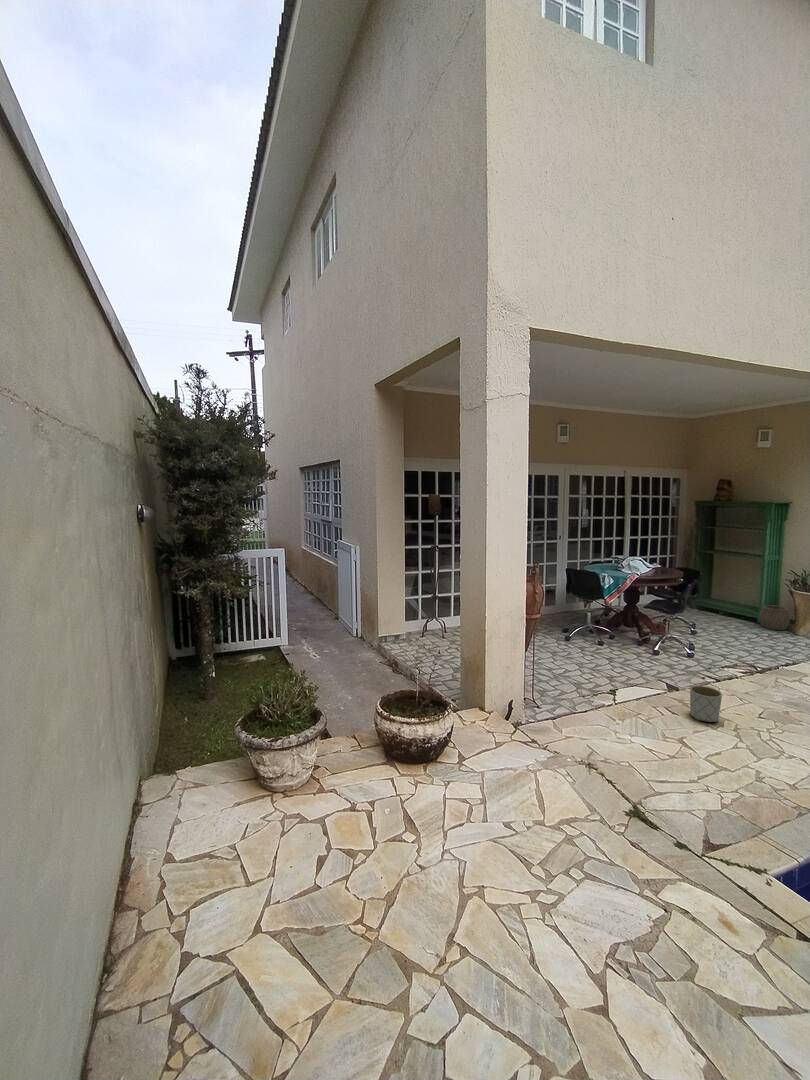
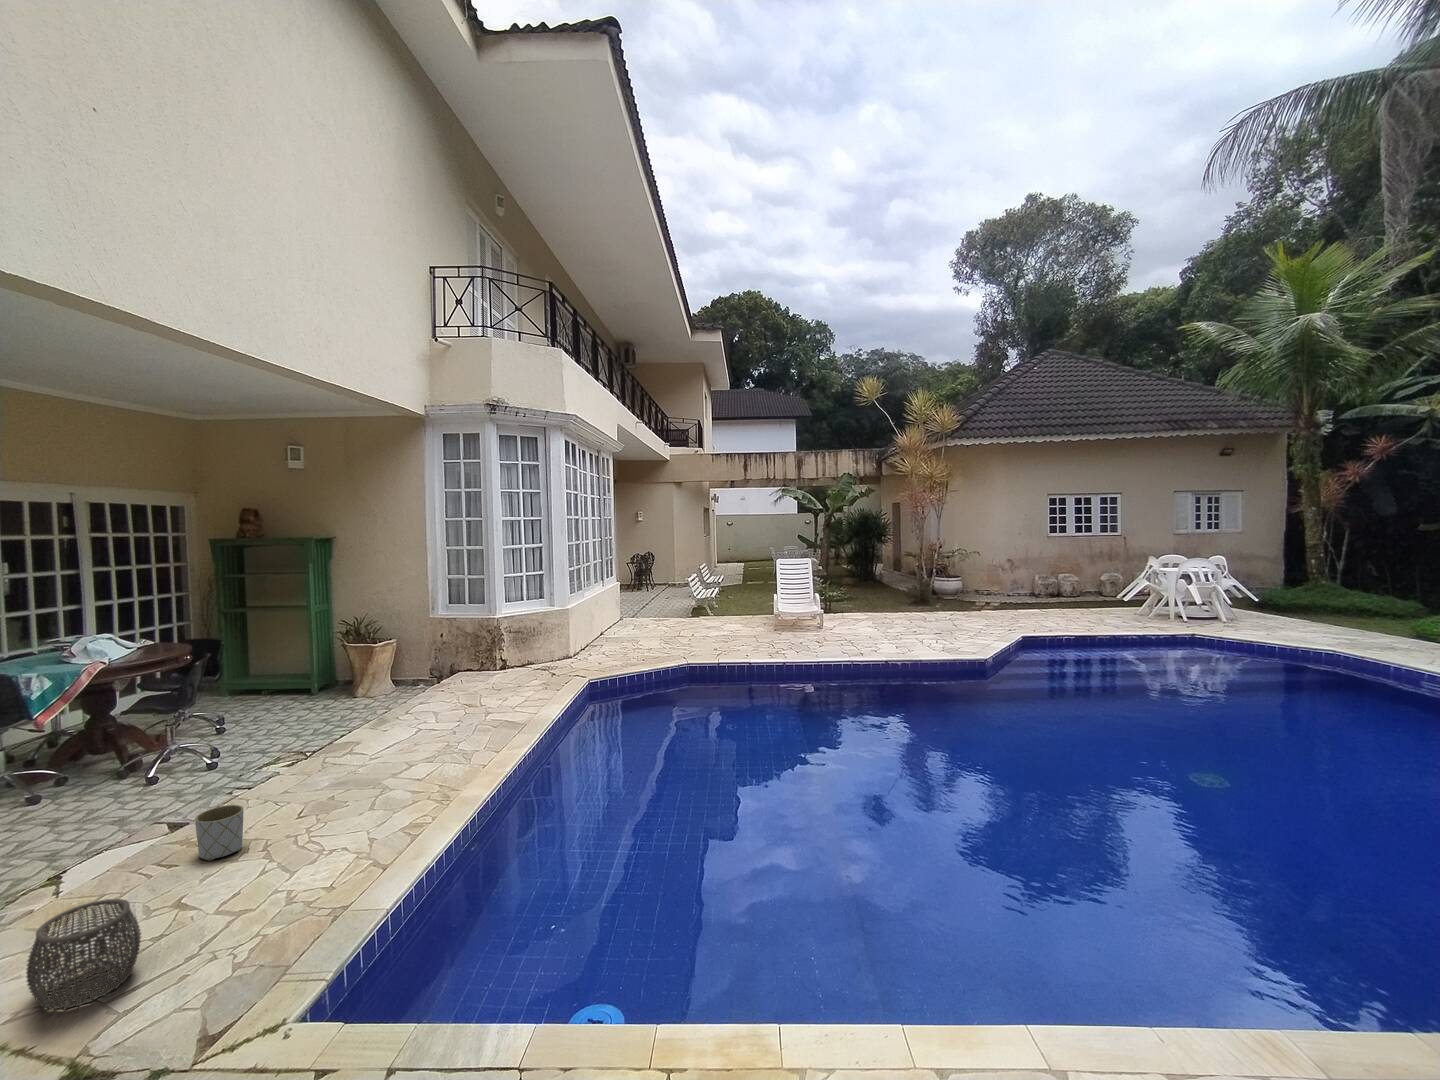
woven basket: present [759,605,790,630] -> present [26,899,141,1010]

